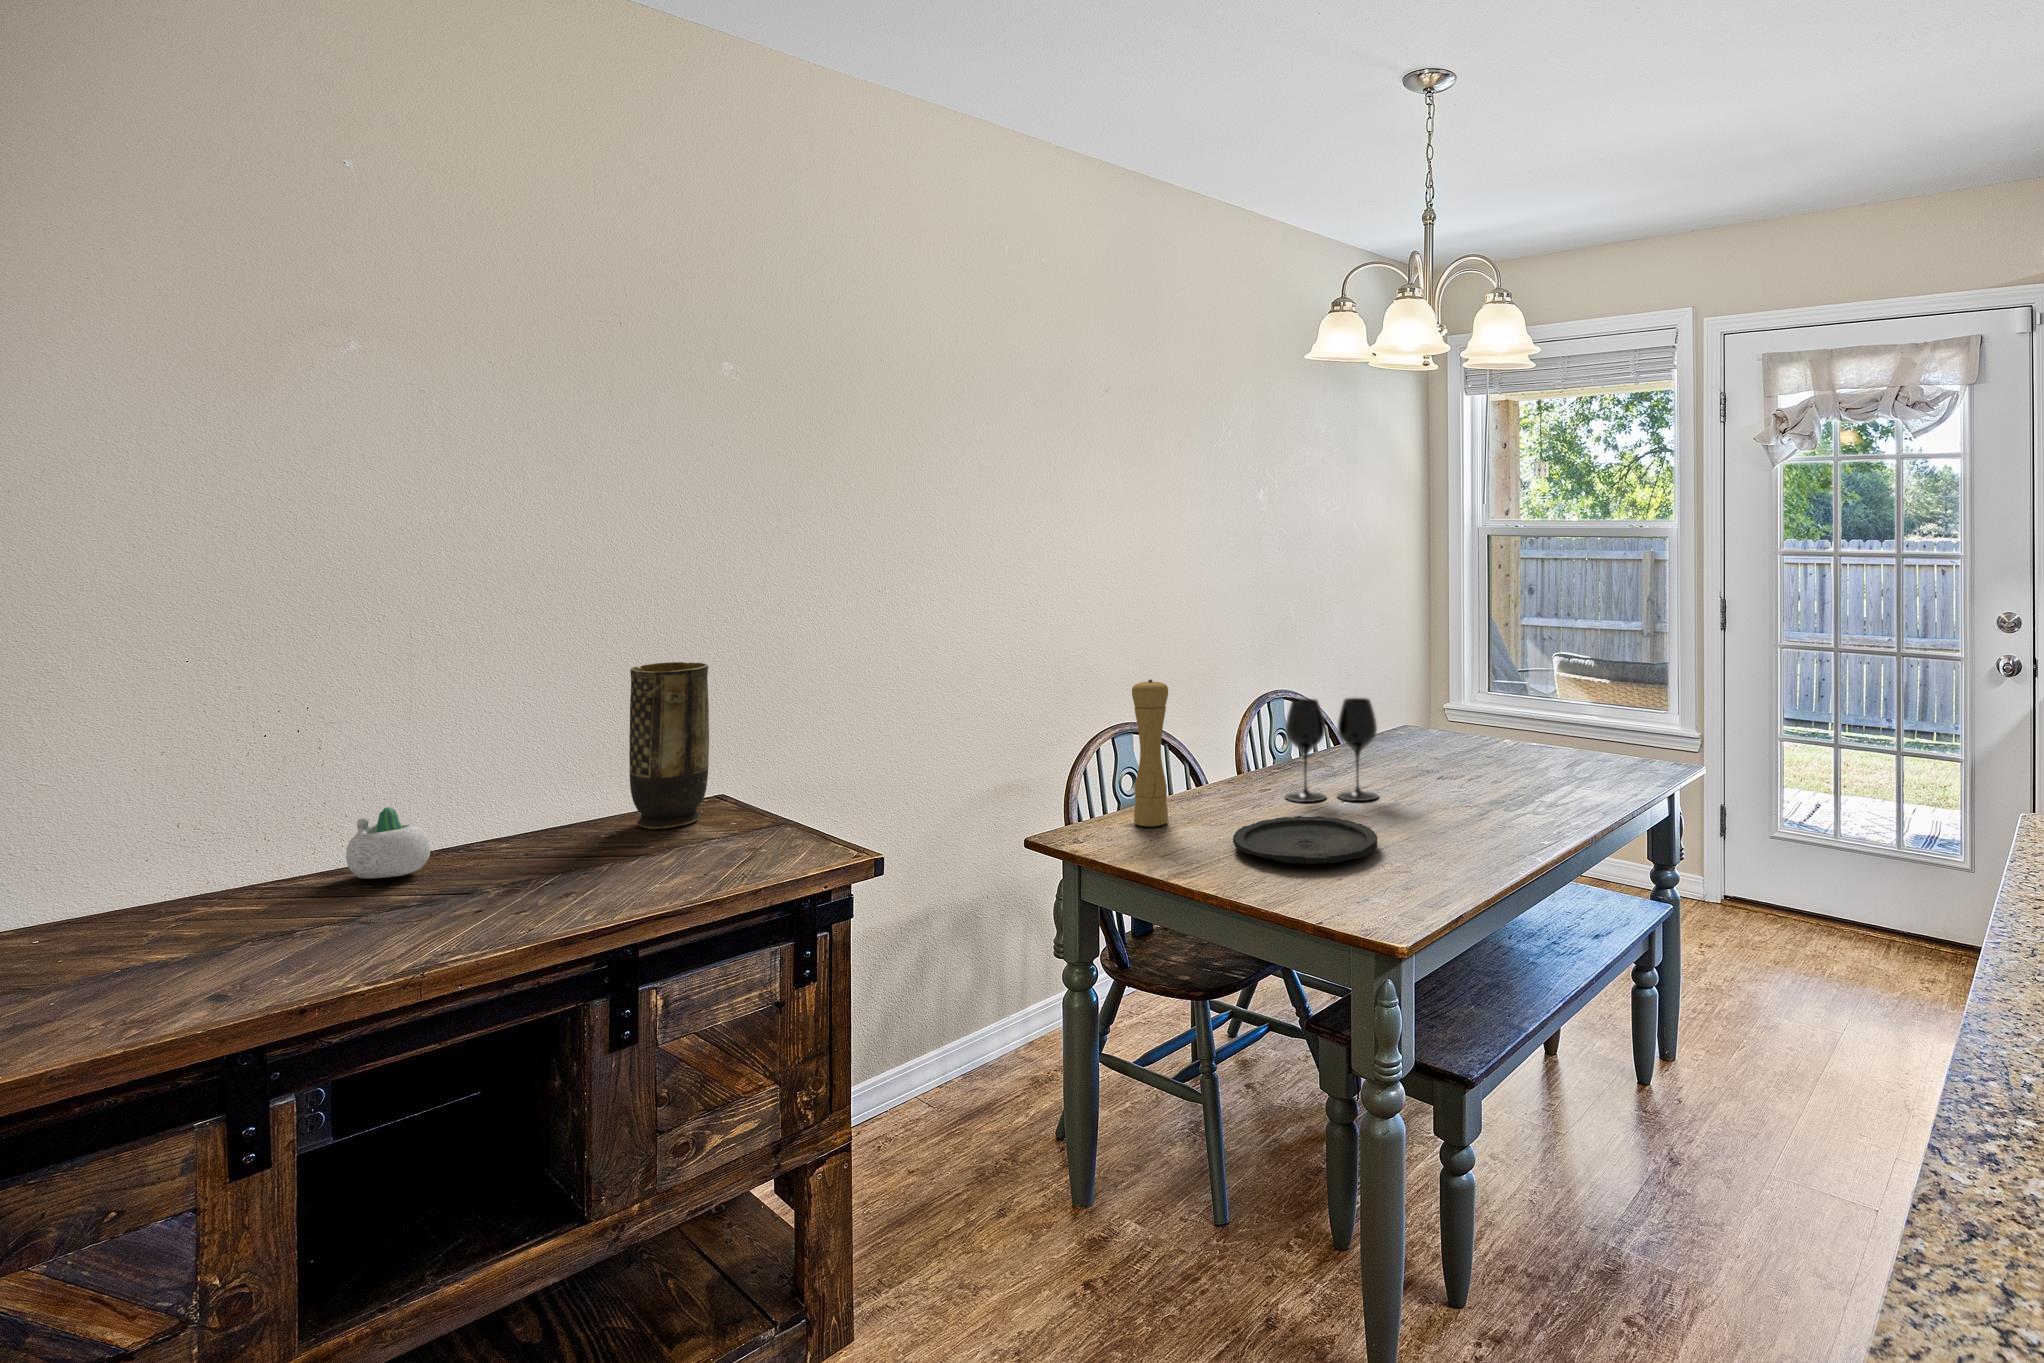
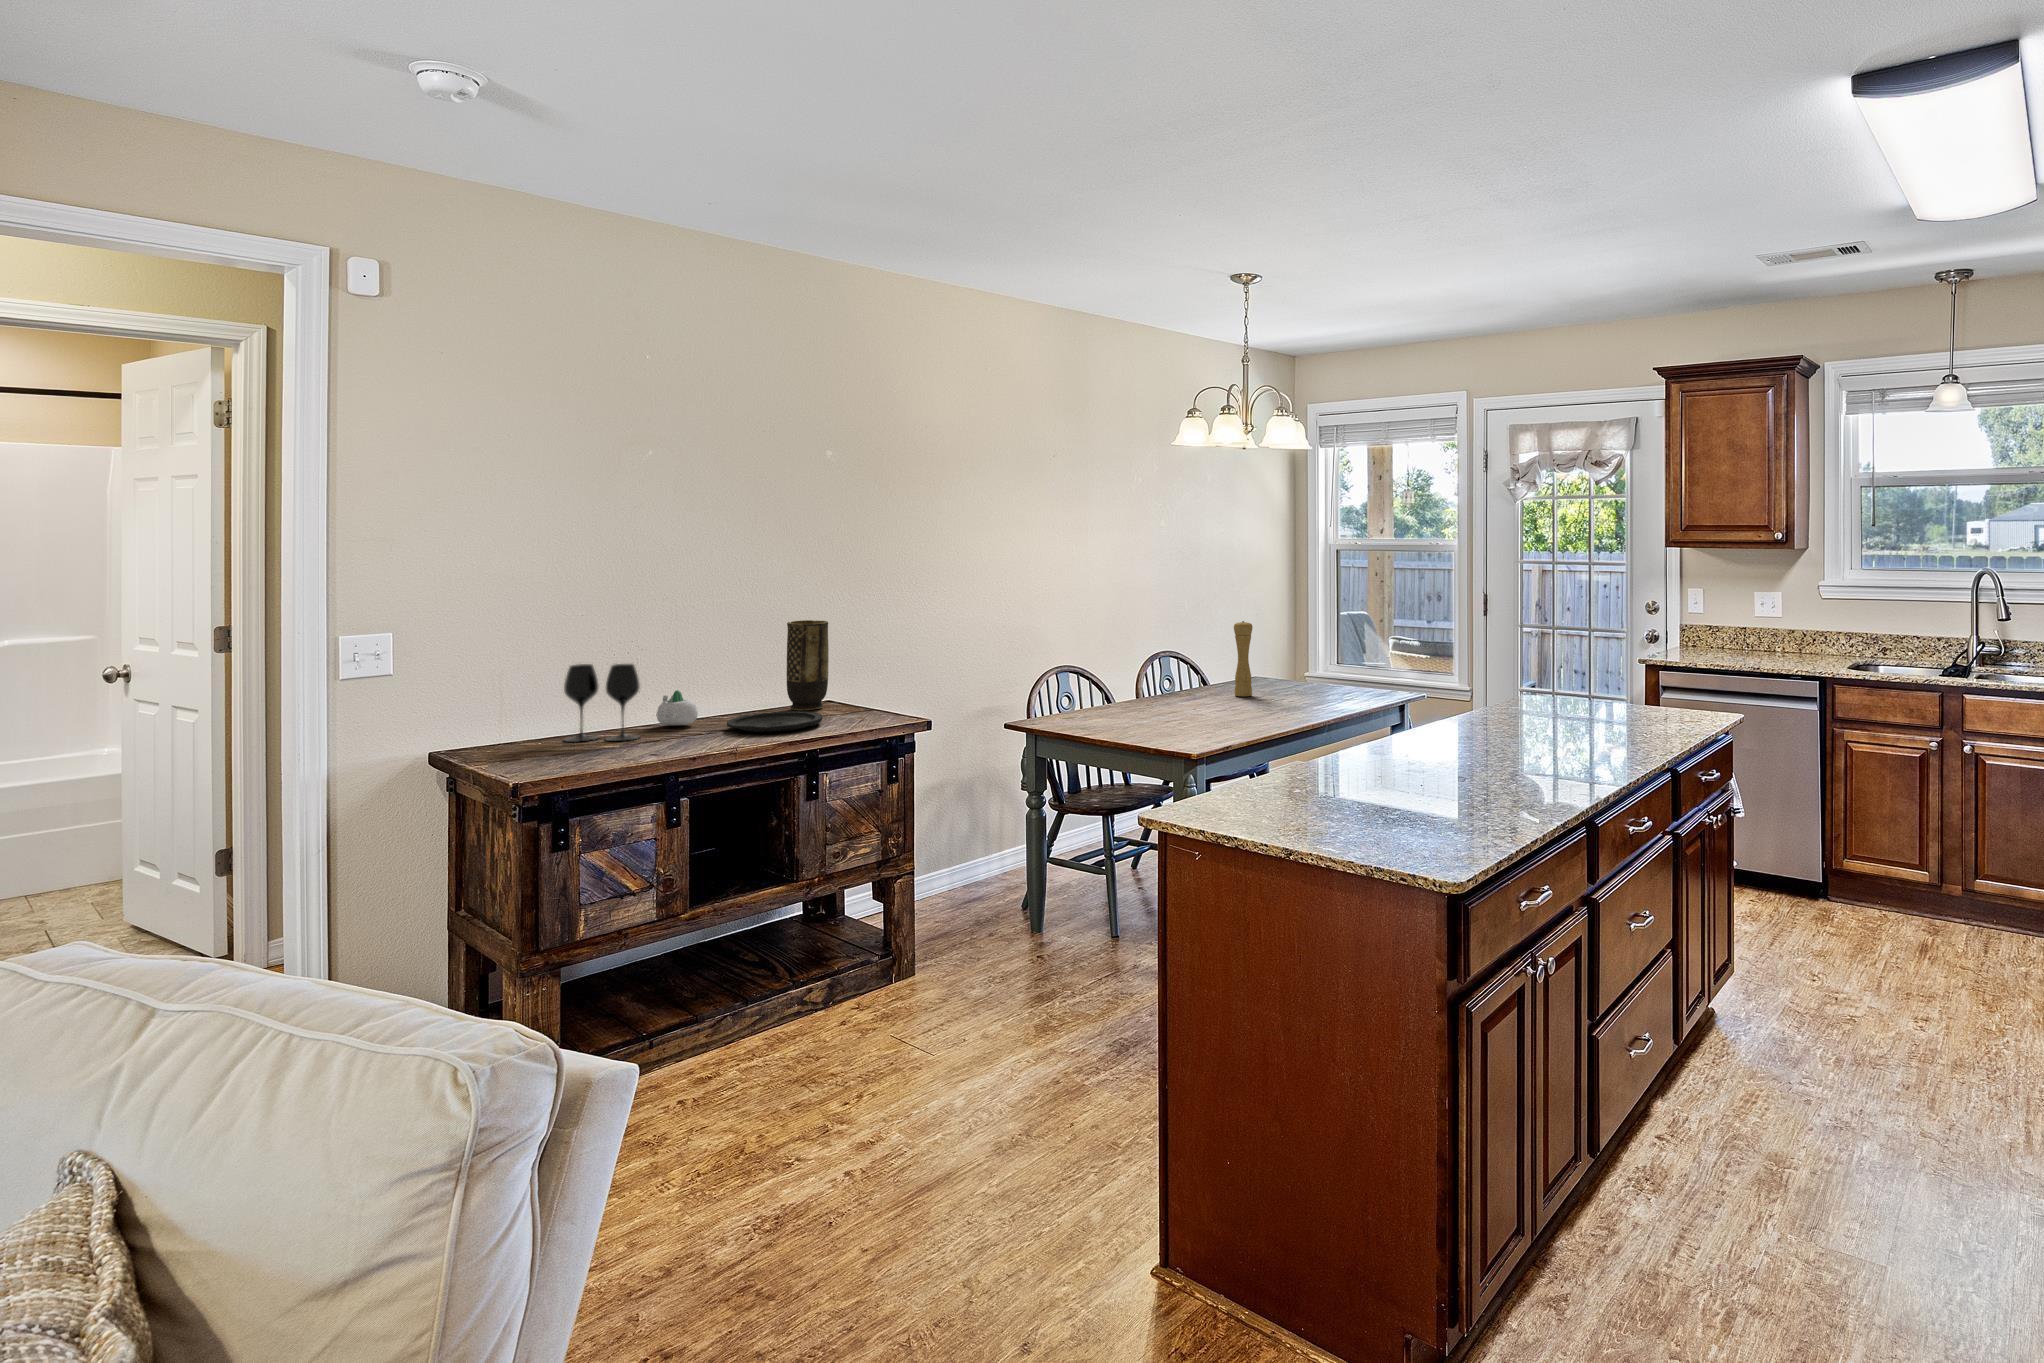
pepper mill: present [1132,680,1168,826] -> present [1234,621,1253,697]
wine glass: present [1286,698,1378,802] -> present [564,664,640,742]
plate: present [1233,816,1377,864] -> present [727,711,822,732]

